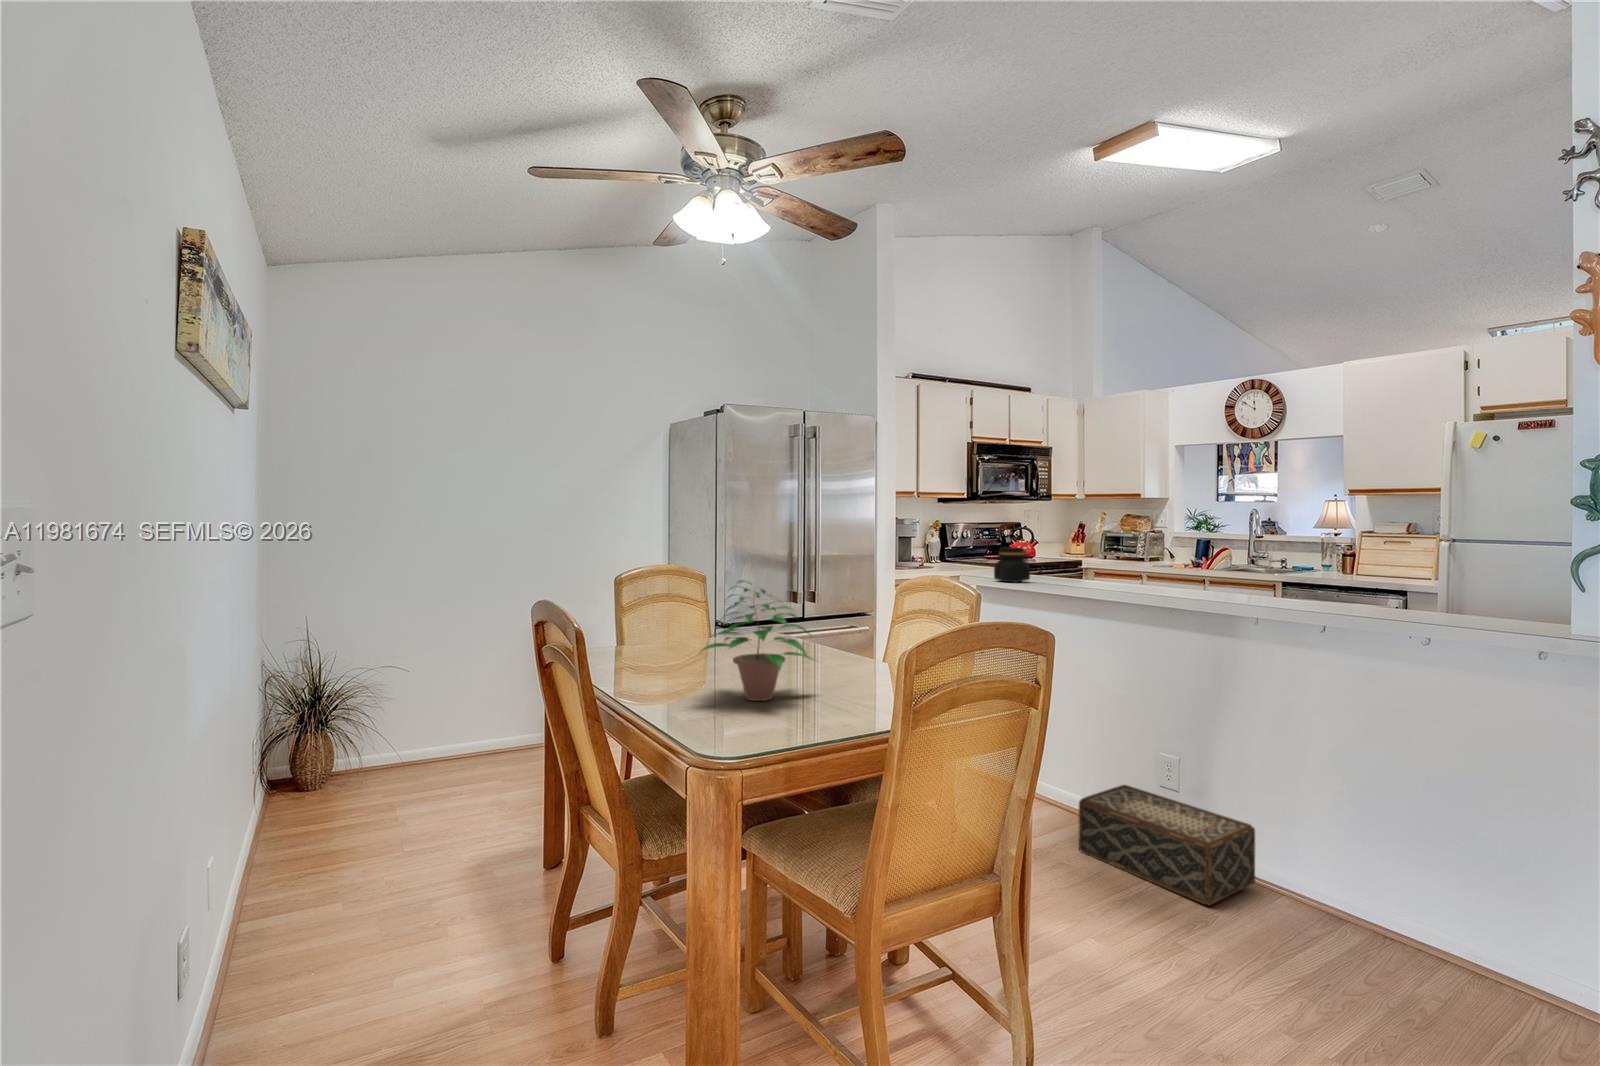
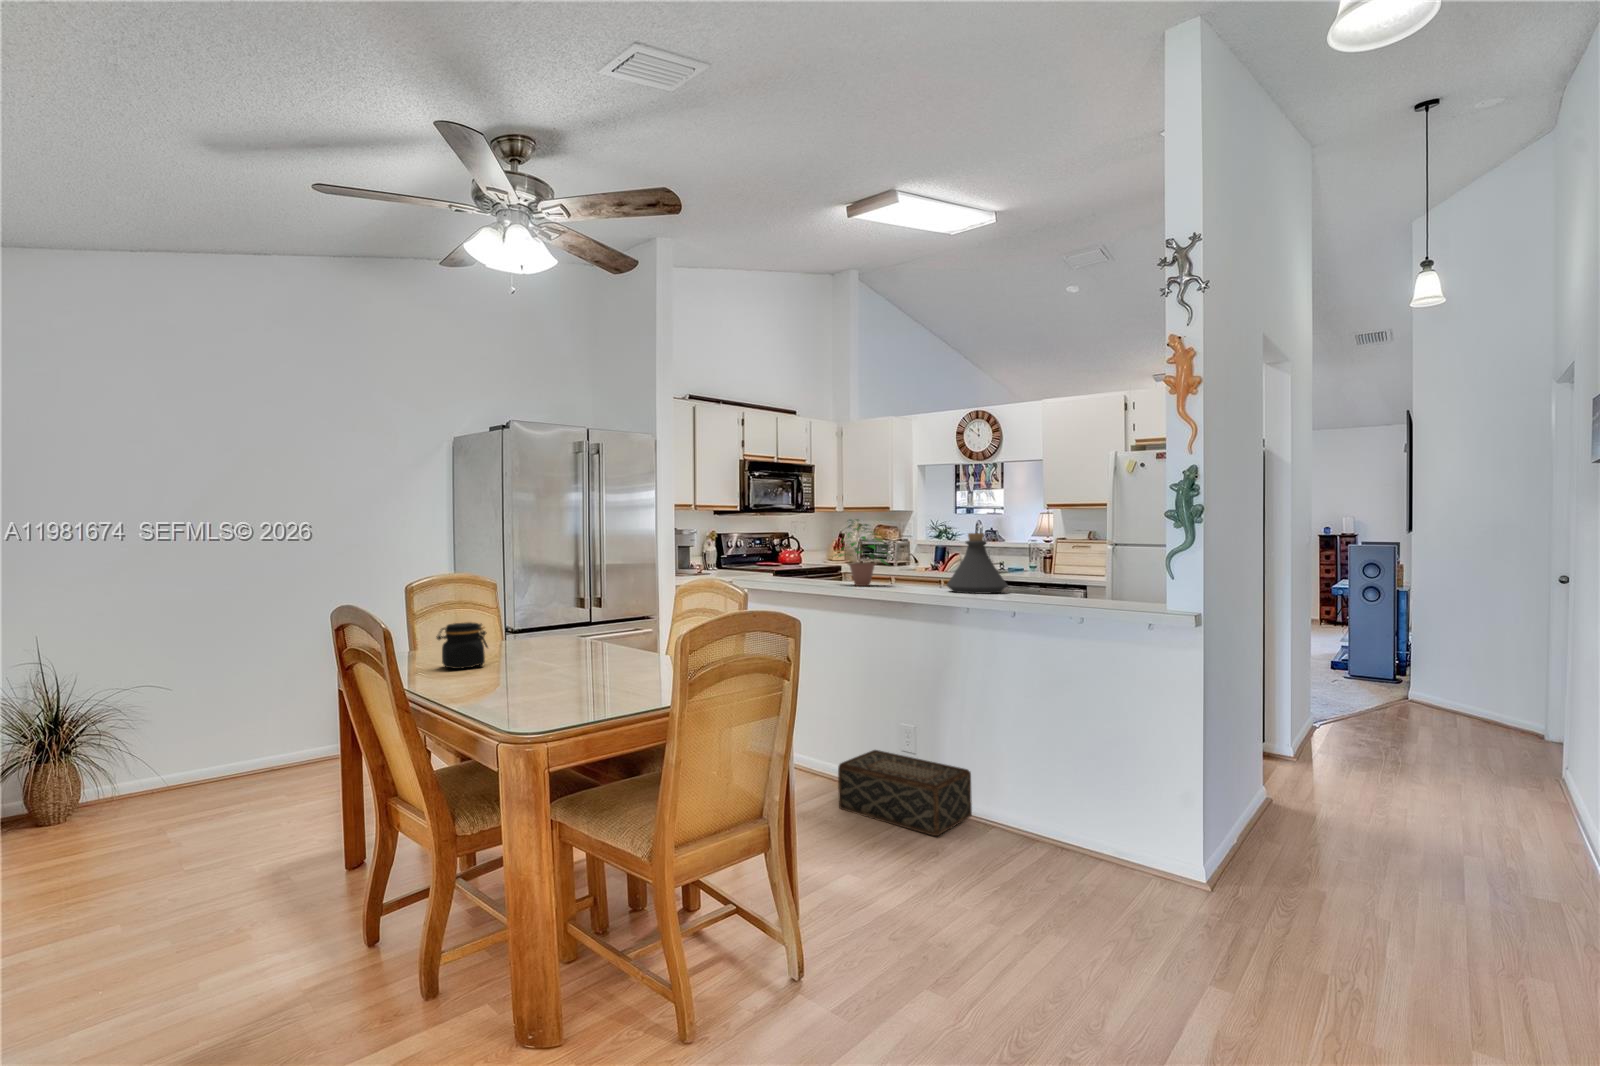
bottle: none [1225,529,1313,607] -> present [947,533,1007,594]
jar: present [994,547,1030,582] -> present [436,622,488,669]
potted plant: present [701,580,813,701] -> present [838,519,888,586]

